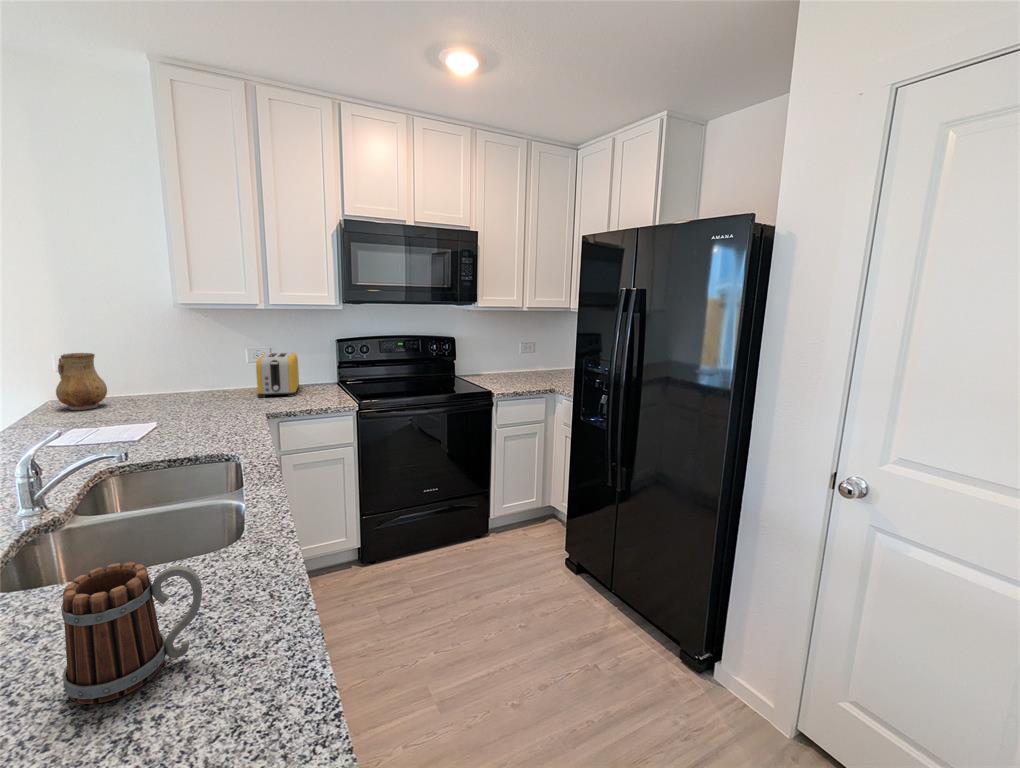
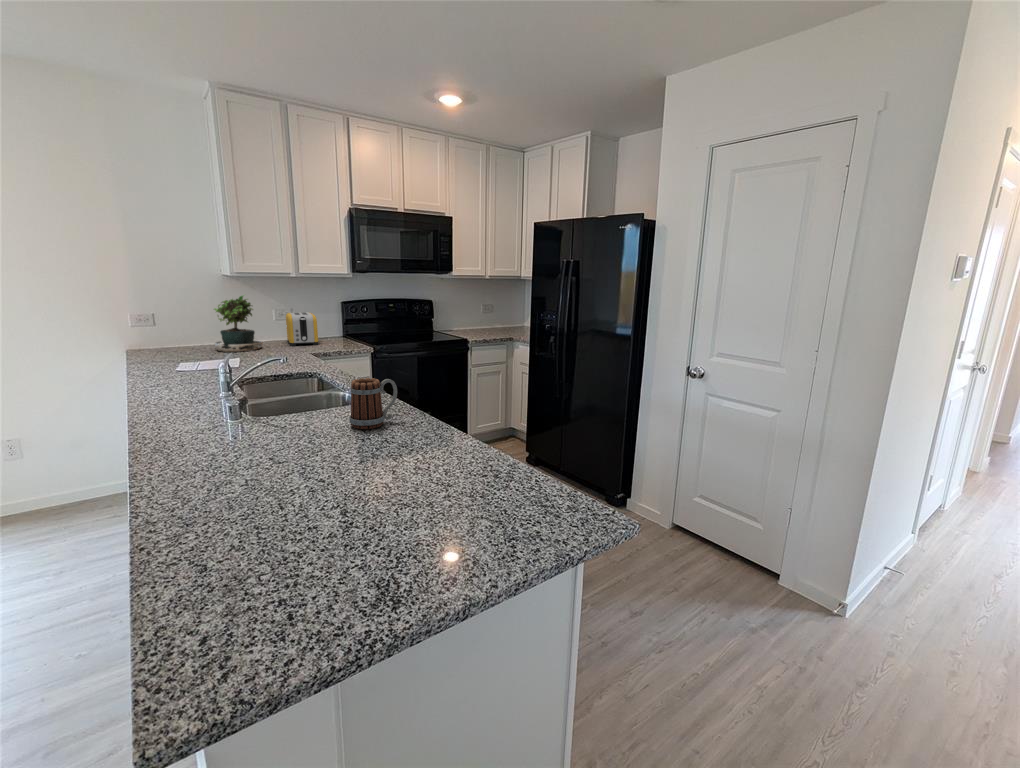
potted plant: none [141,332,221,412] -> present [214,296,263,352]
ceramic pitcher: present [56,353,107,410] -> none [139,311,178,355]

